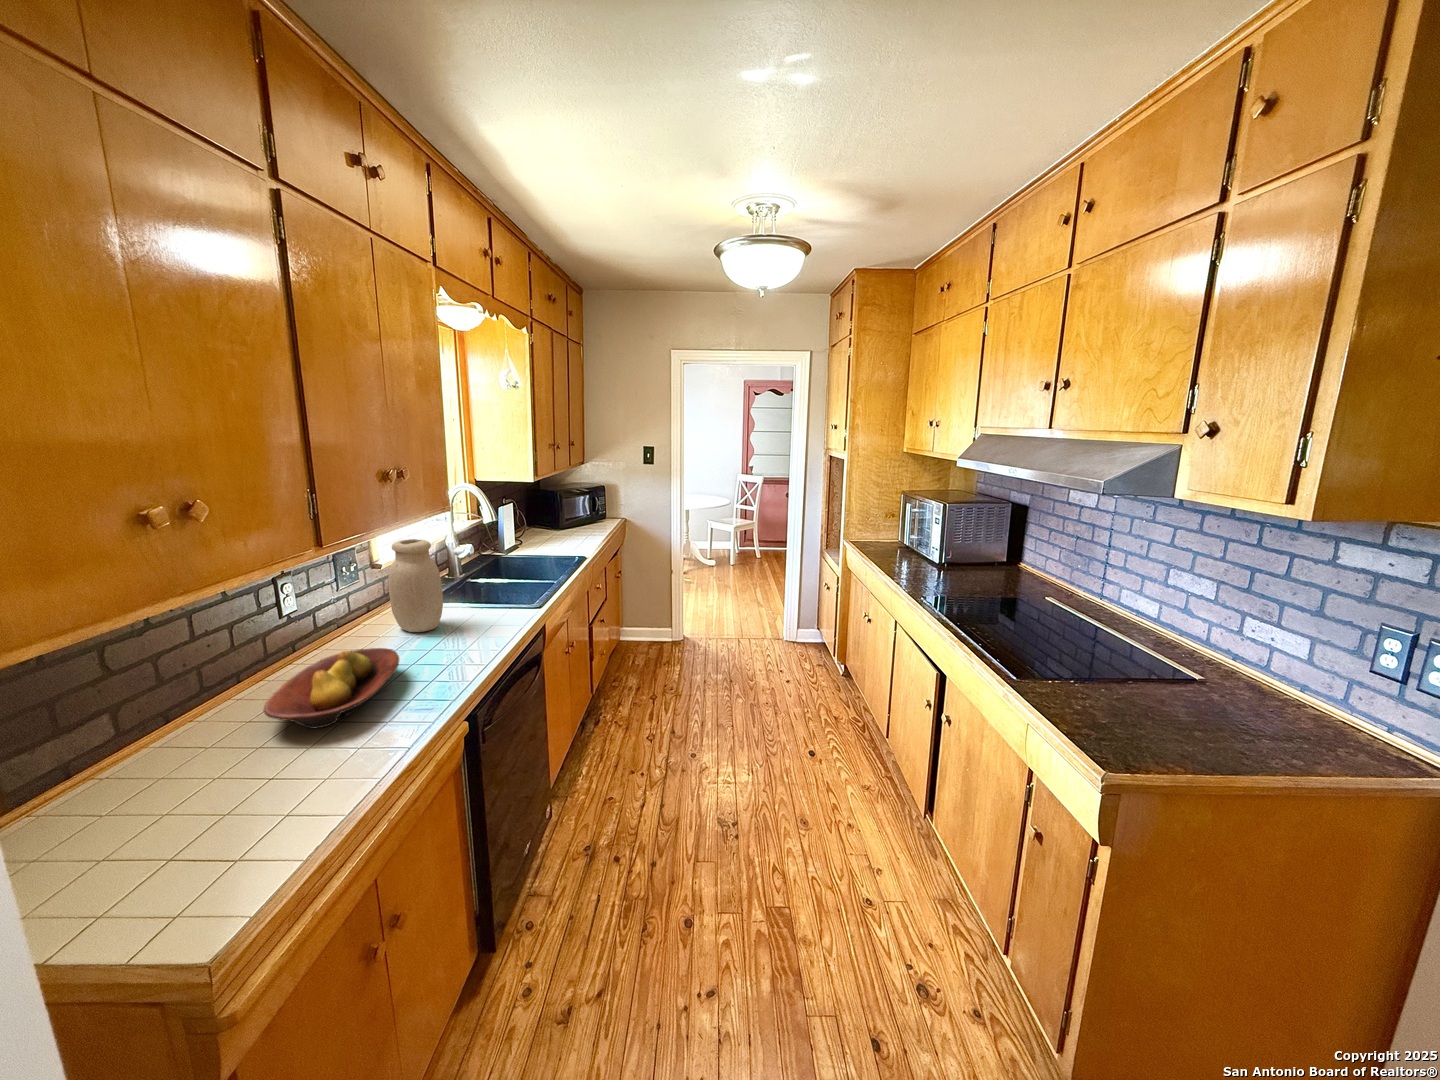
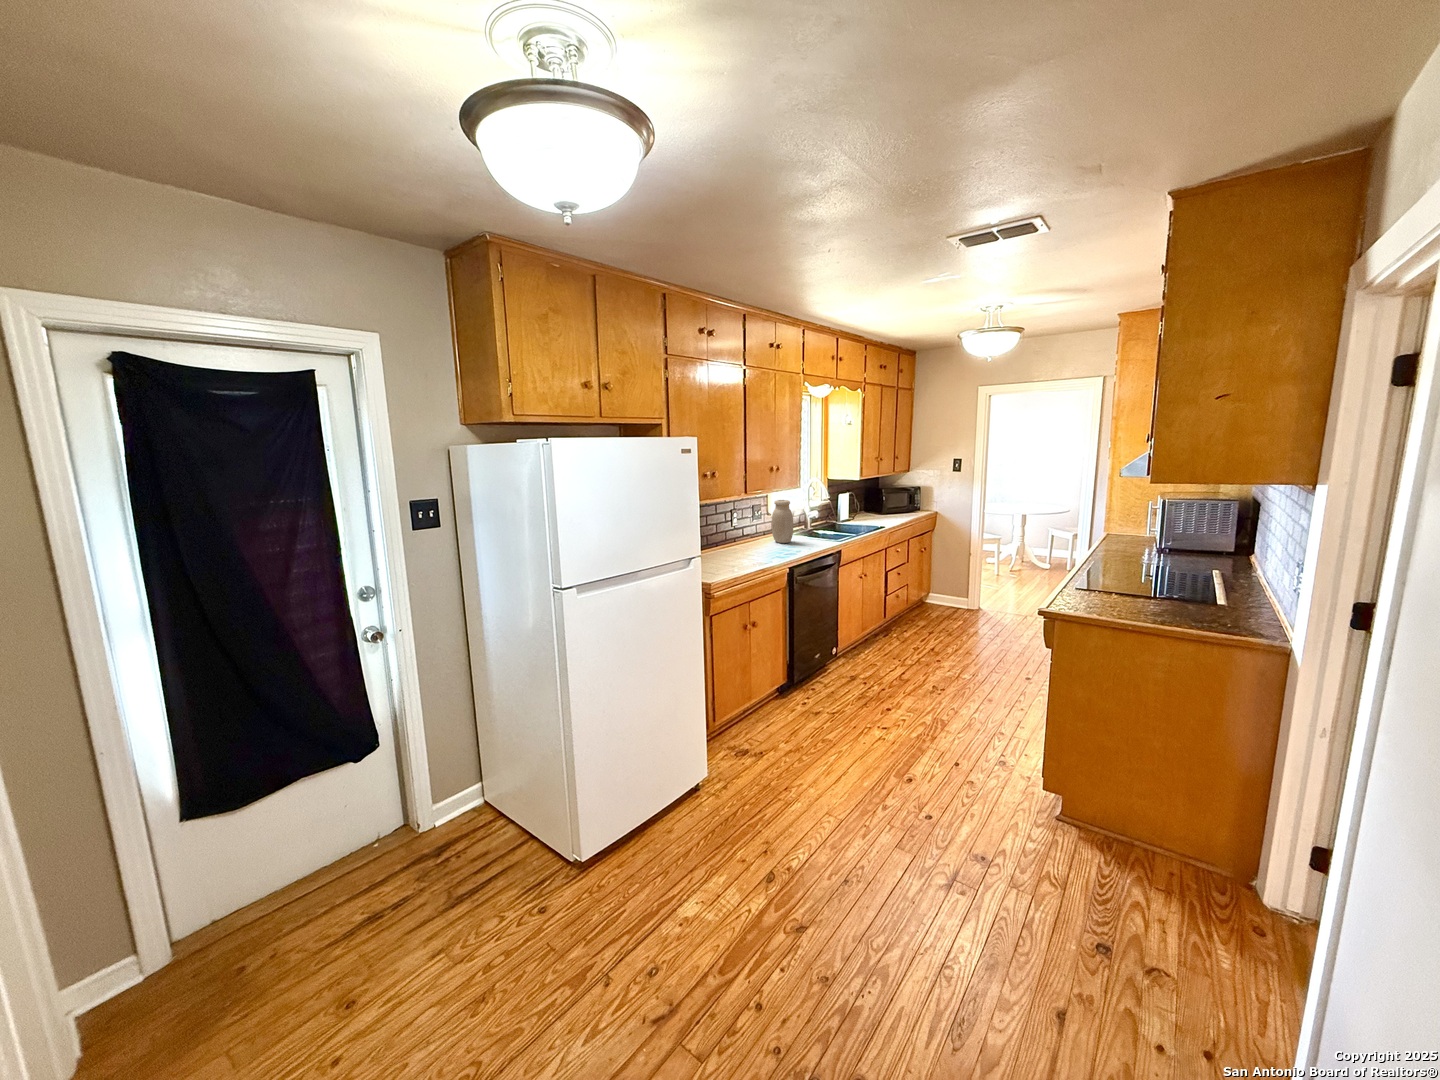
fruit bowl: present [264,648,400,729] -> none [725,537,769,558]

